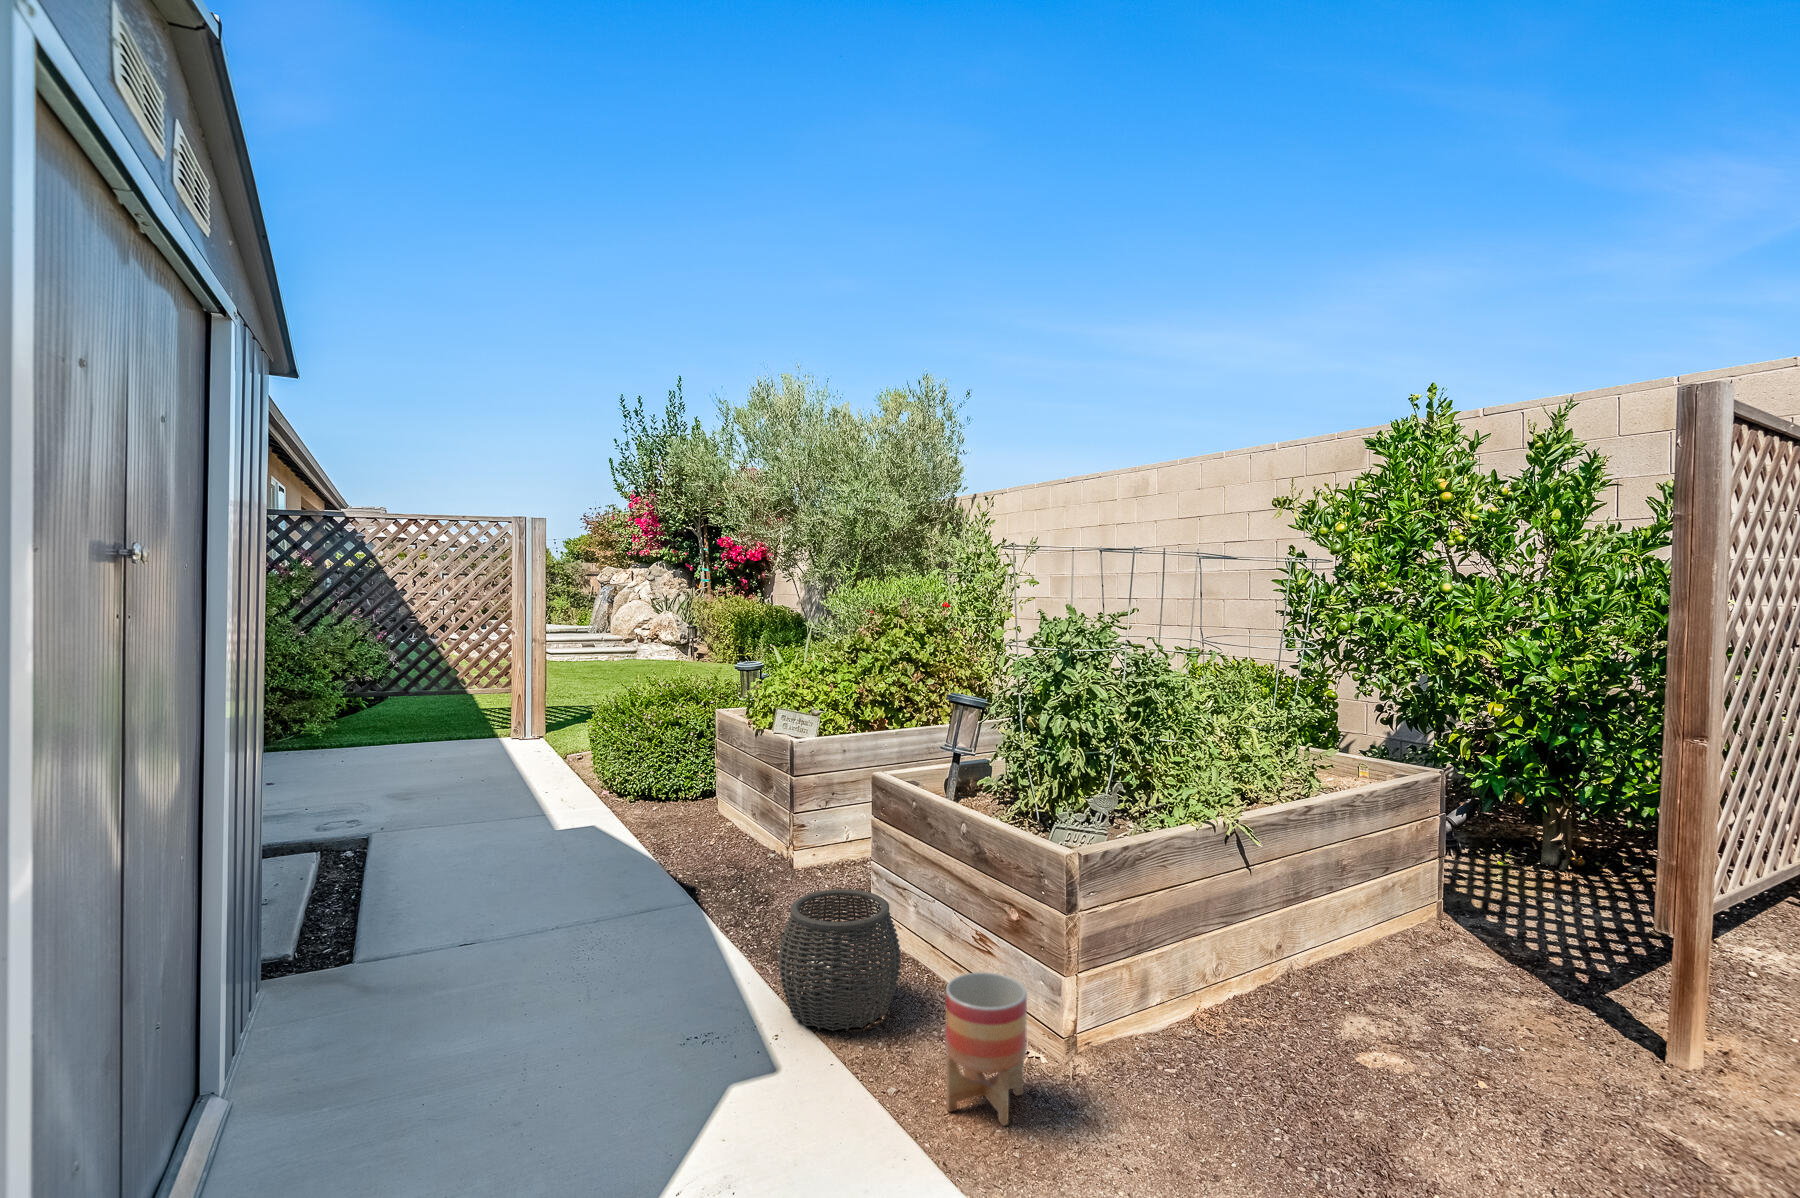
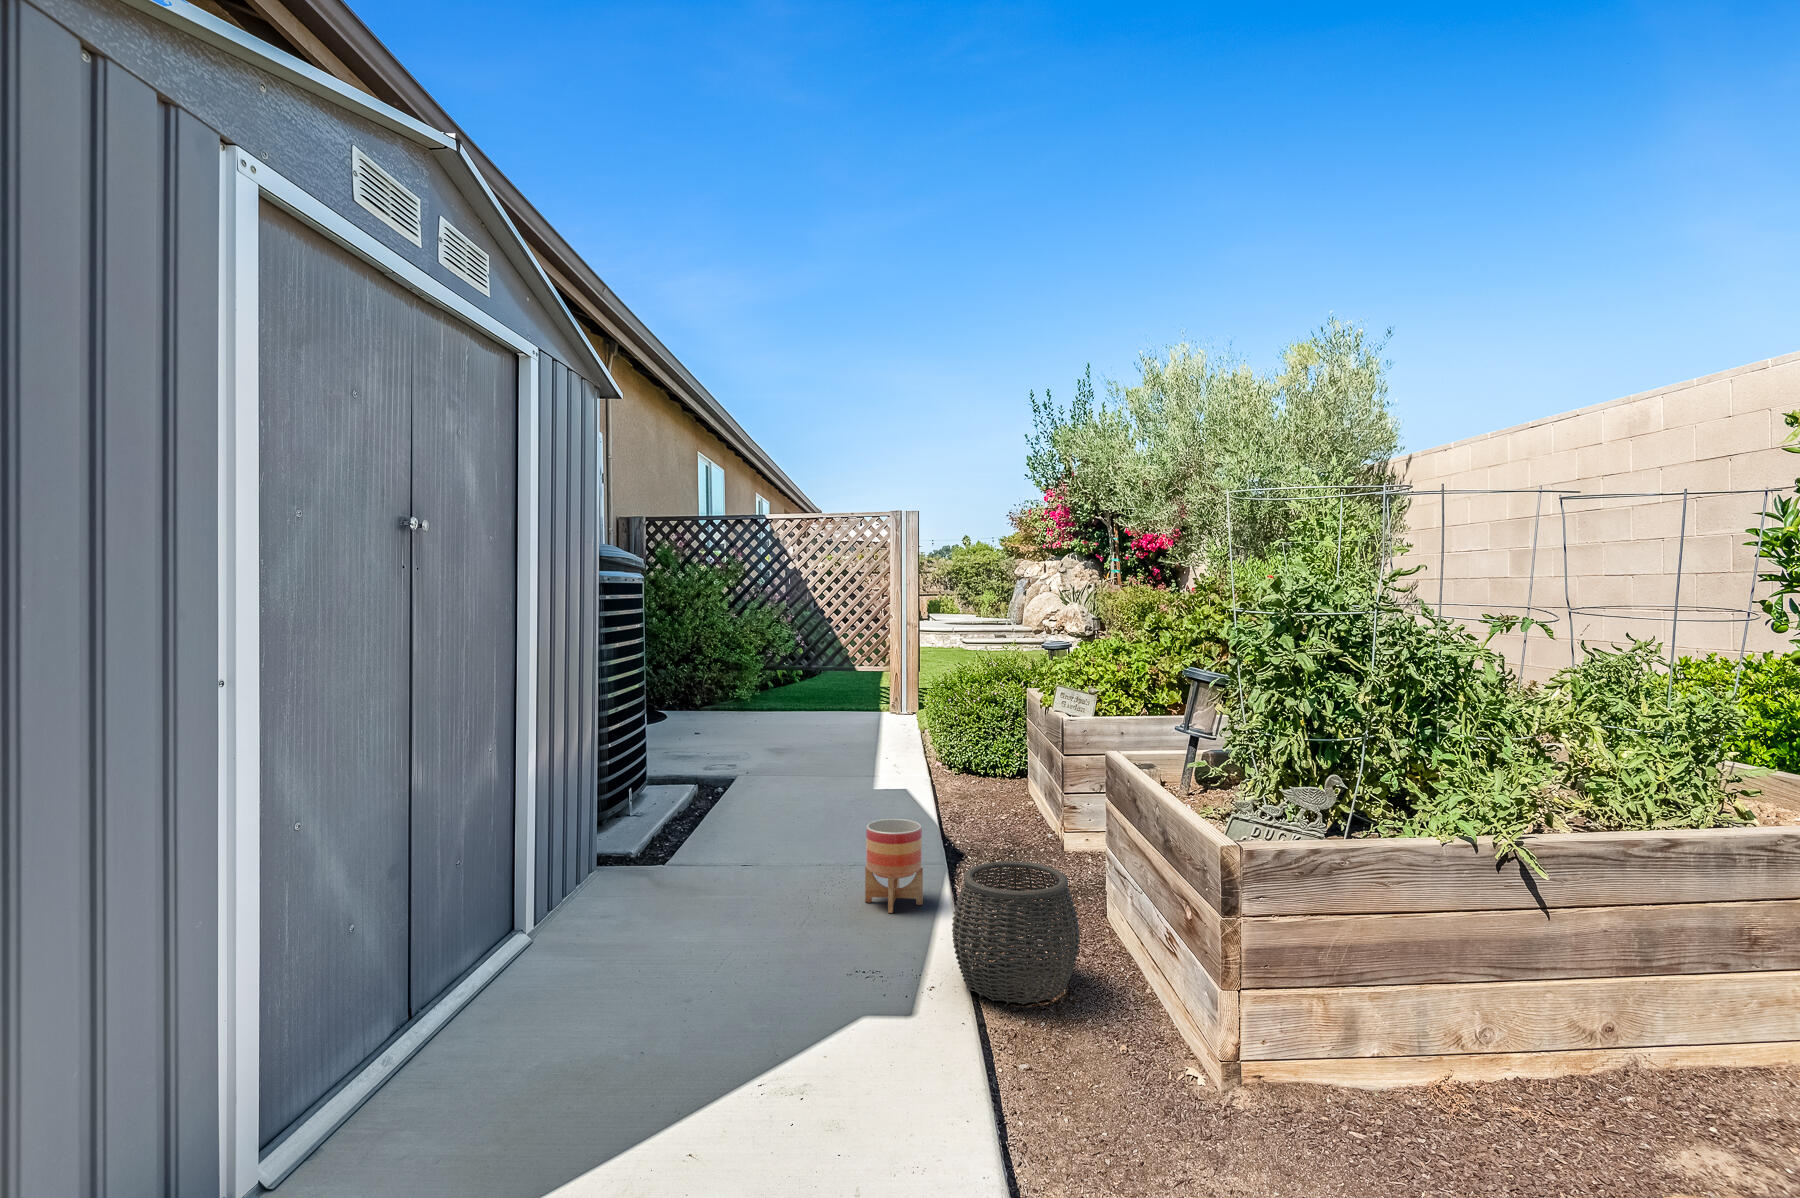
planter: present [945,972,1027,1125] -> present [865,819,923,913]

